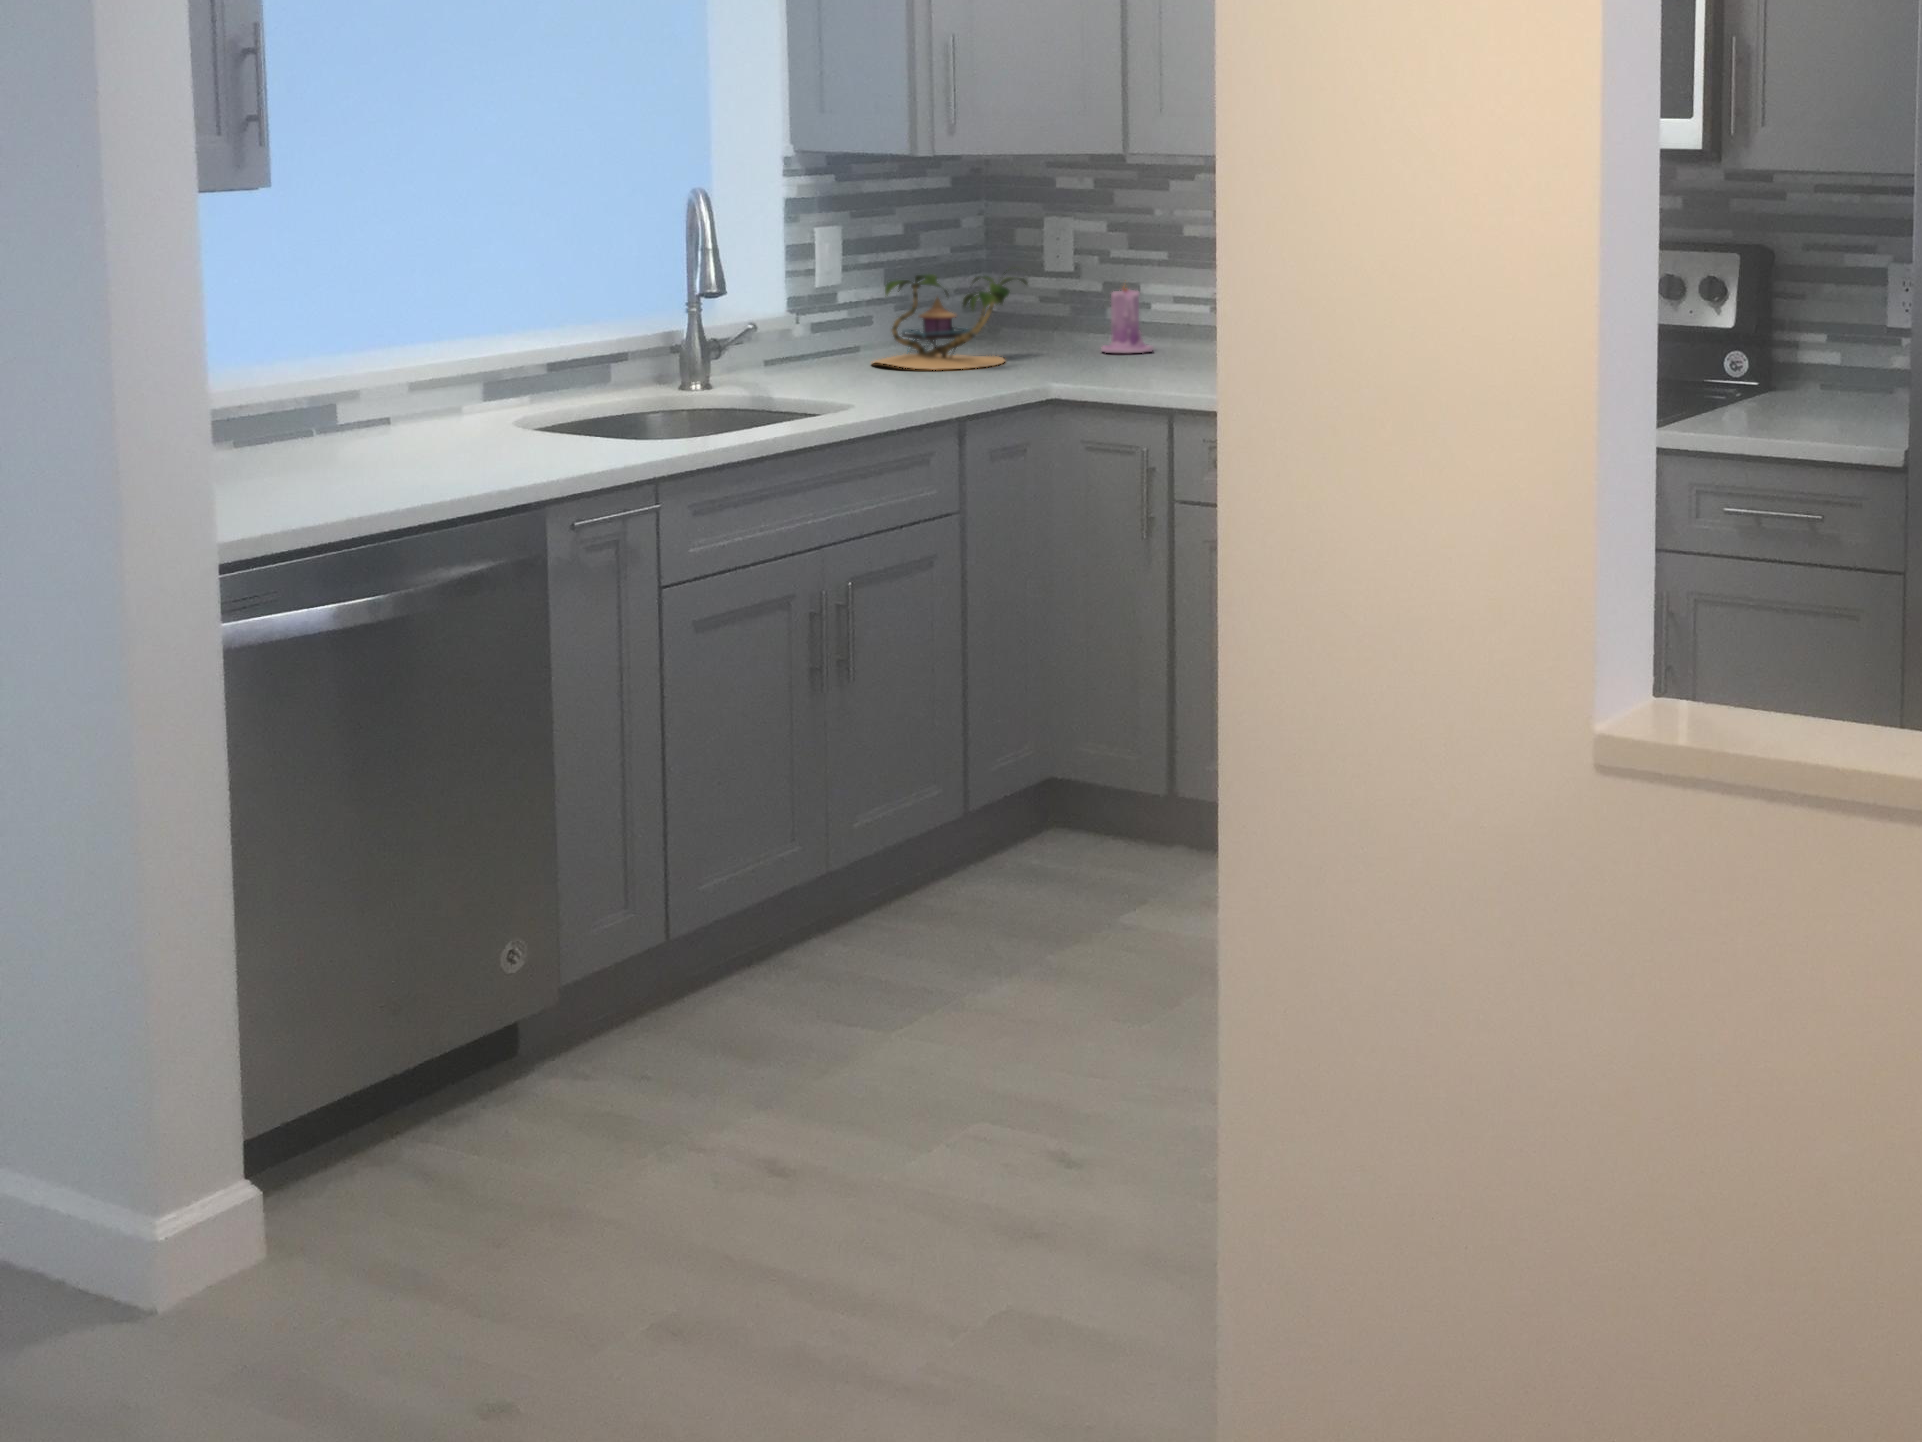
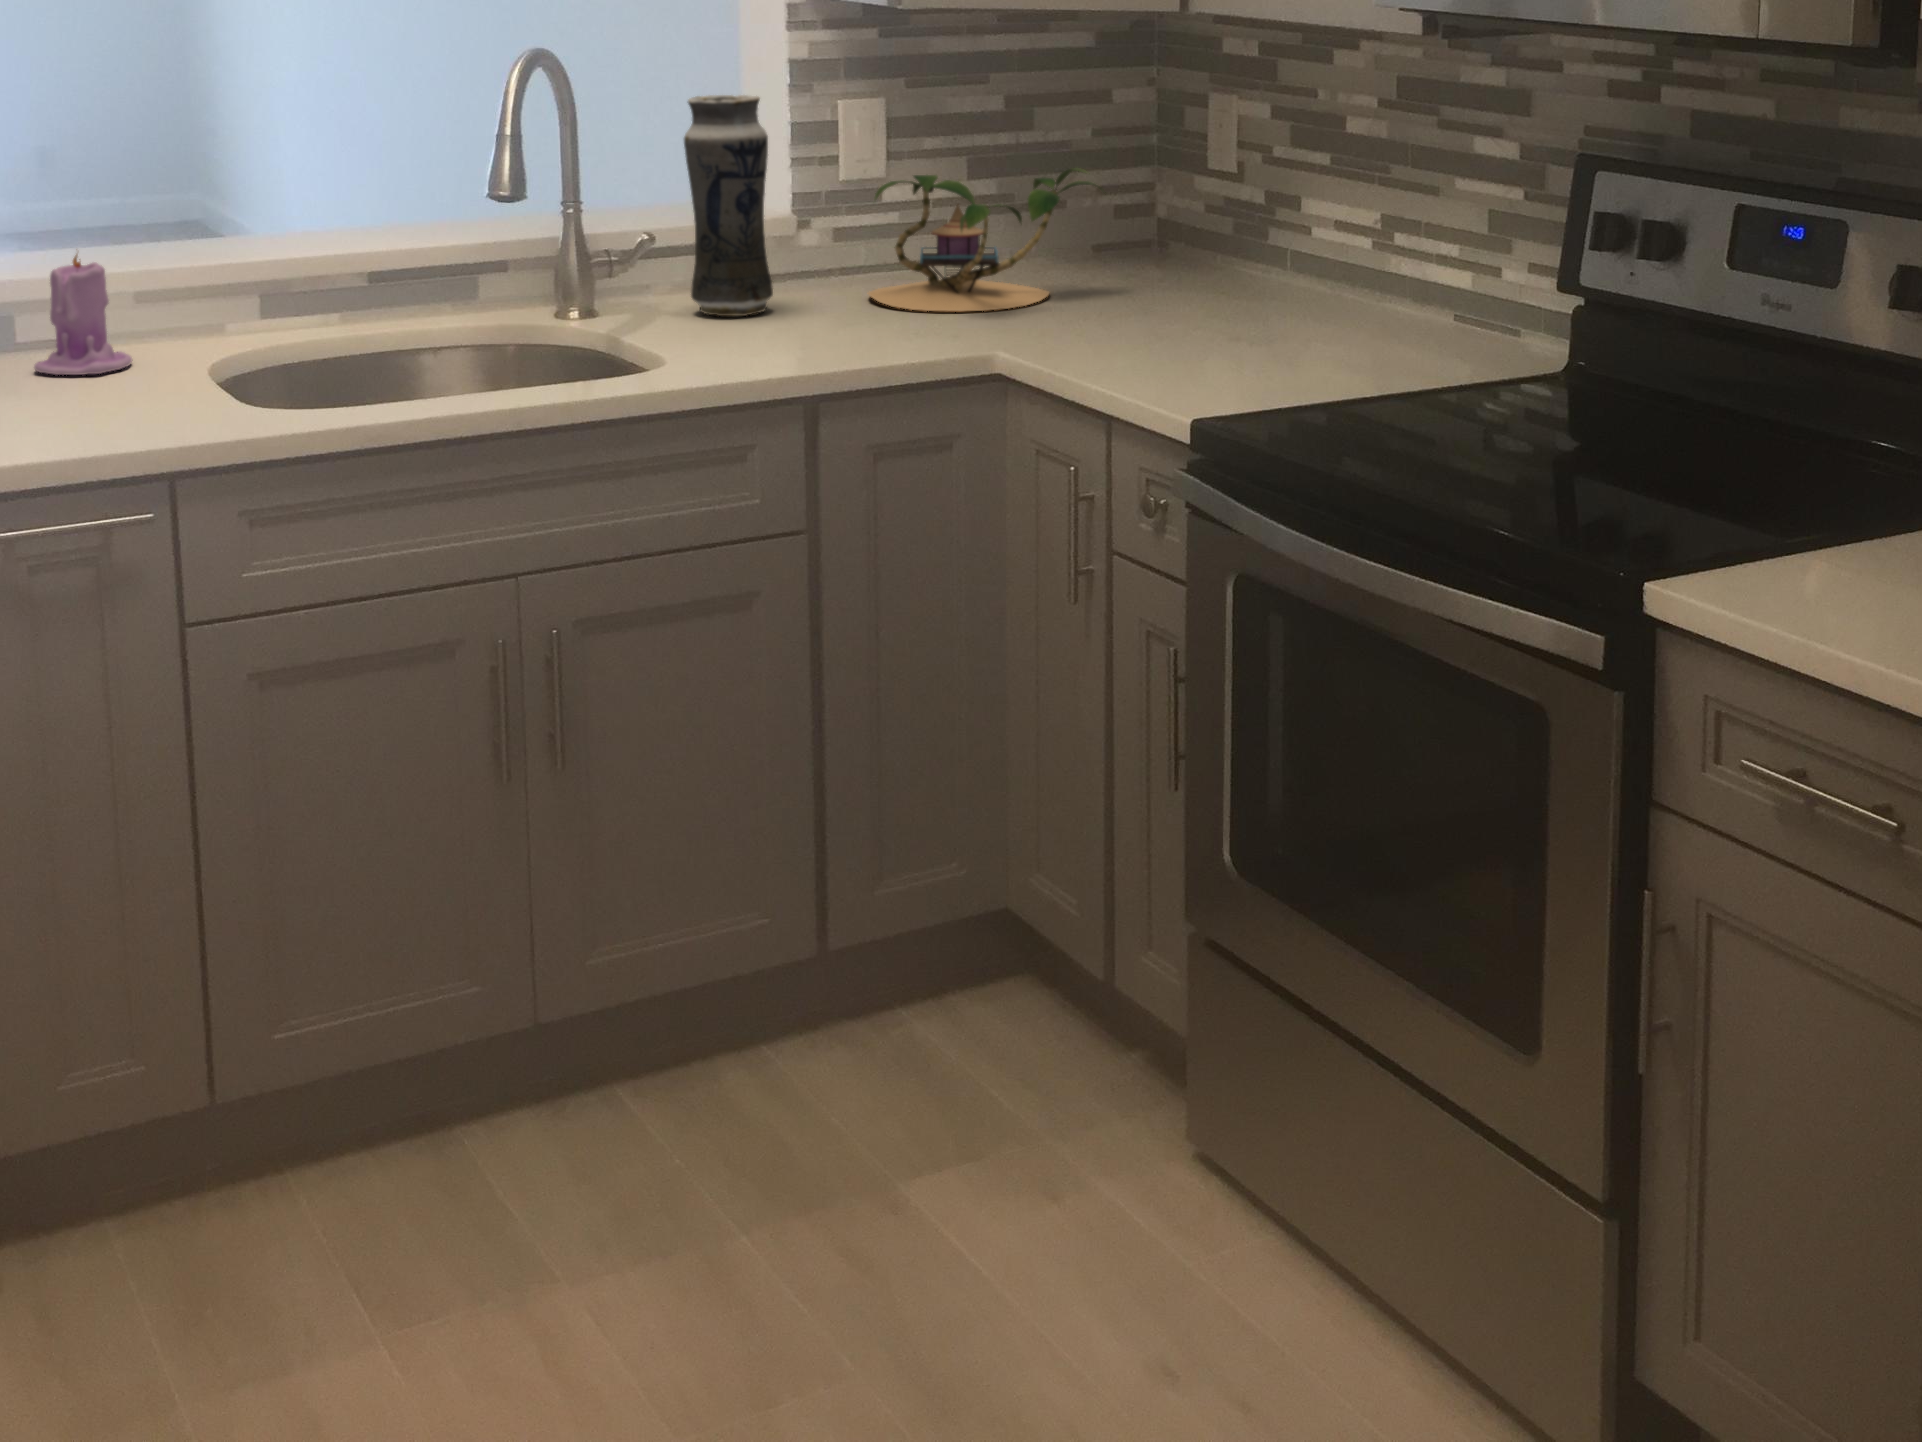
vase: none [769,219,837,381] -> present [684,95,773,316]
candle: present [1102,287,1153,353] -> present [34,254,132,375]

